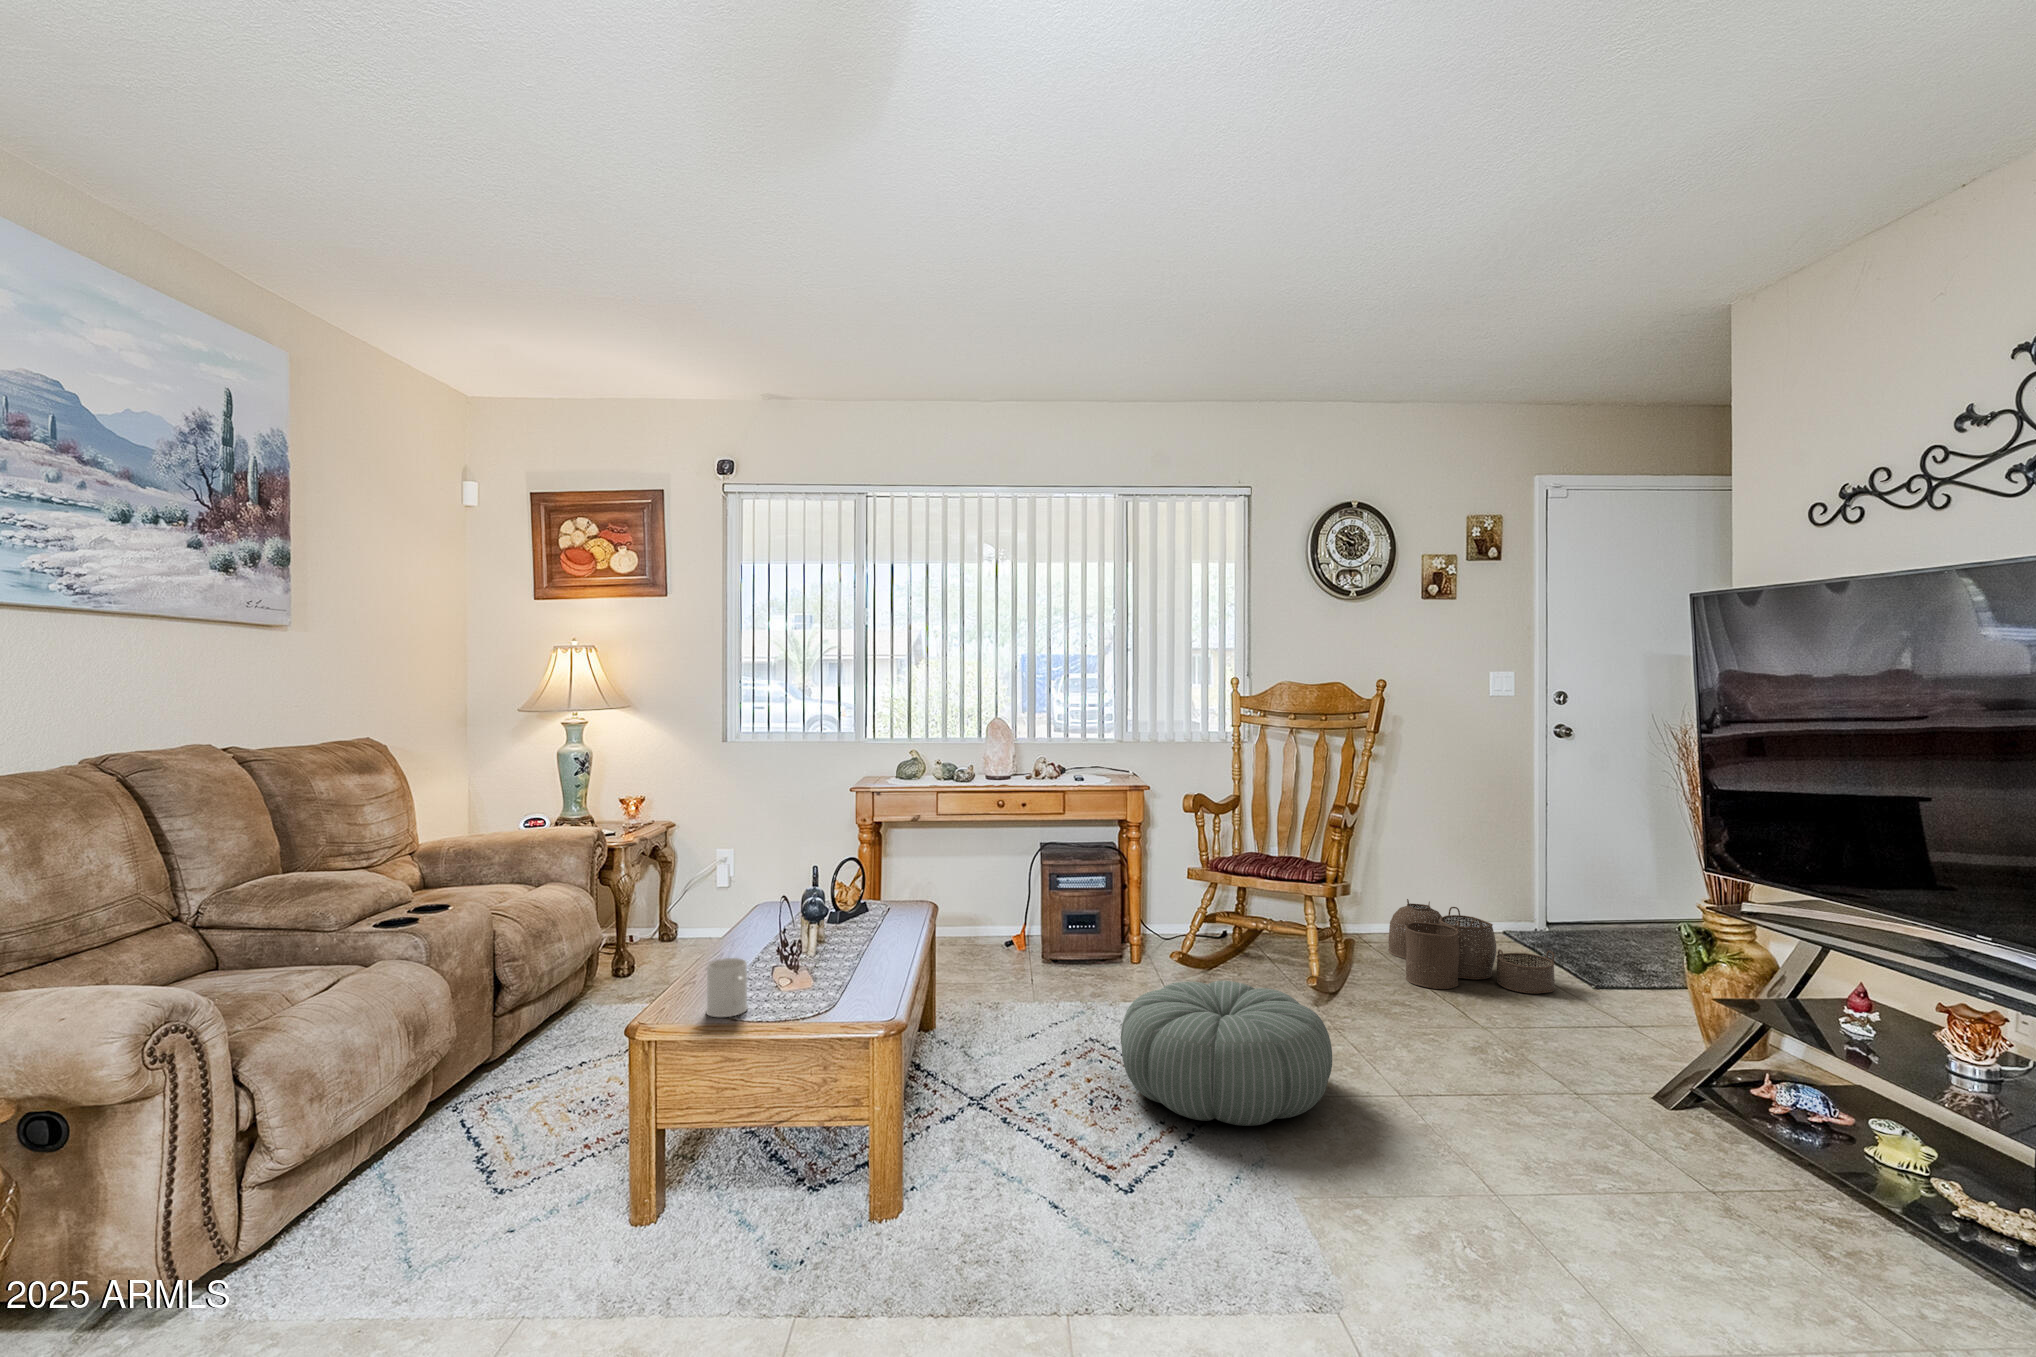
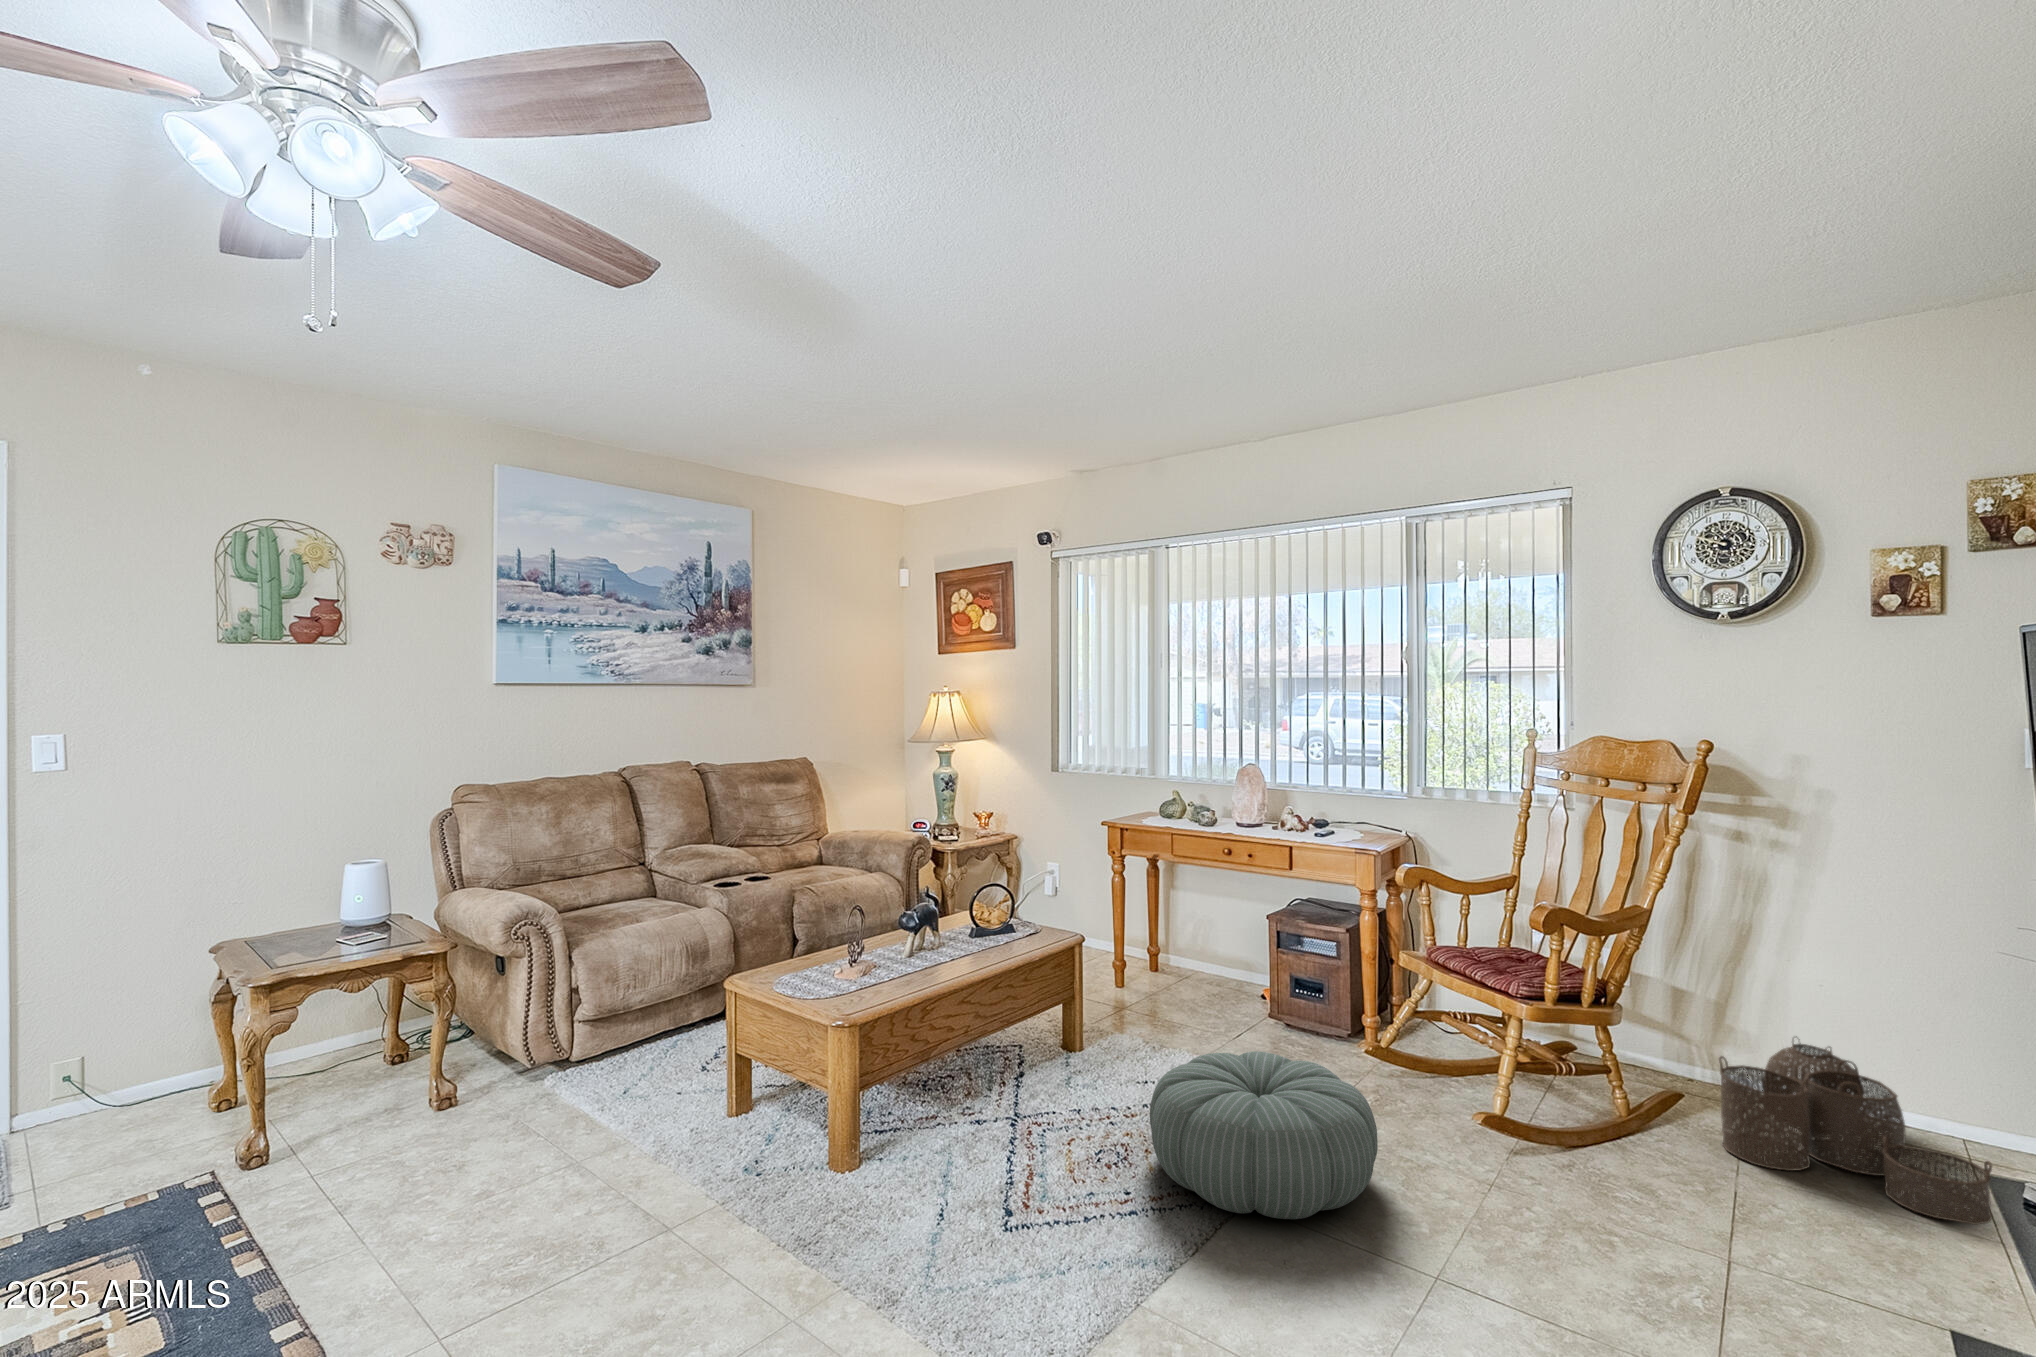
mug: present [706,958,748,1017] -> none [788,939,818,981]

